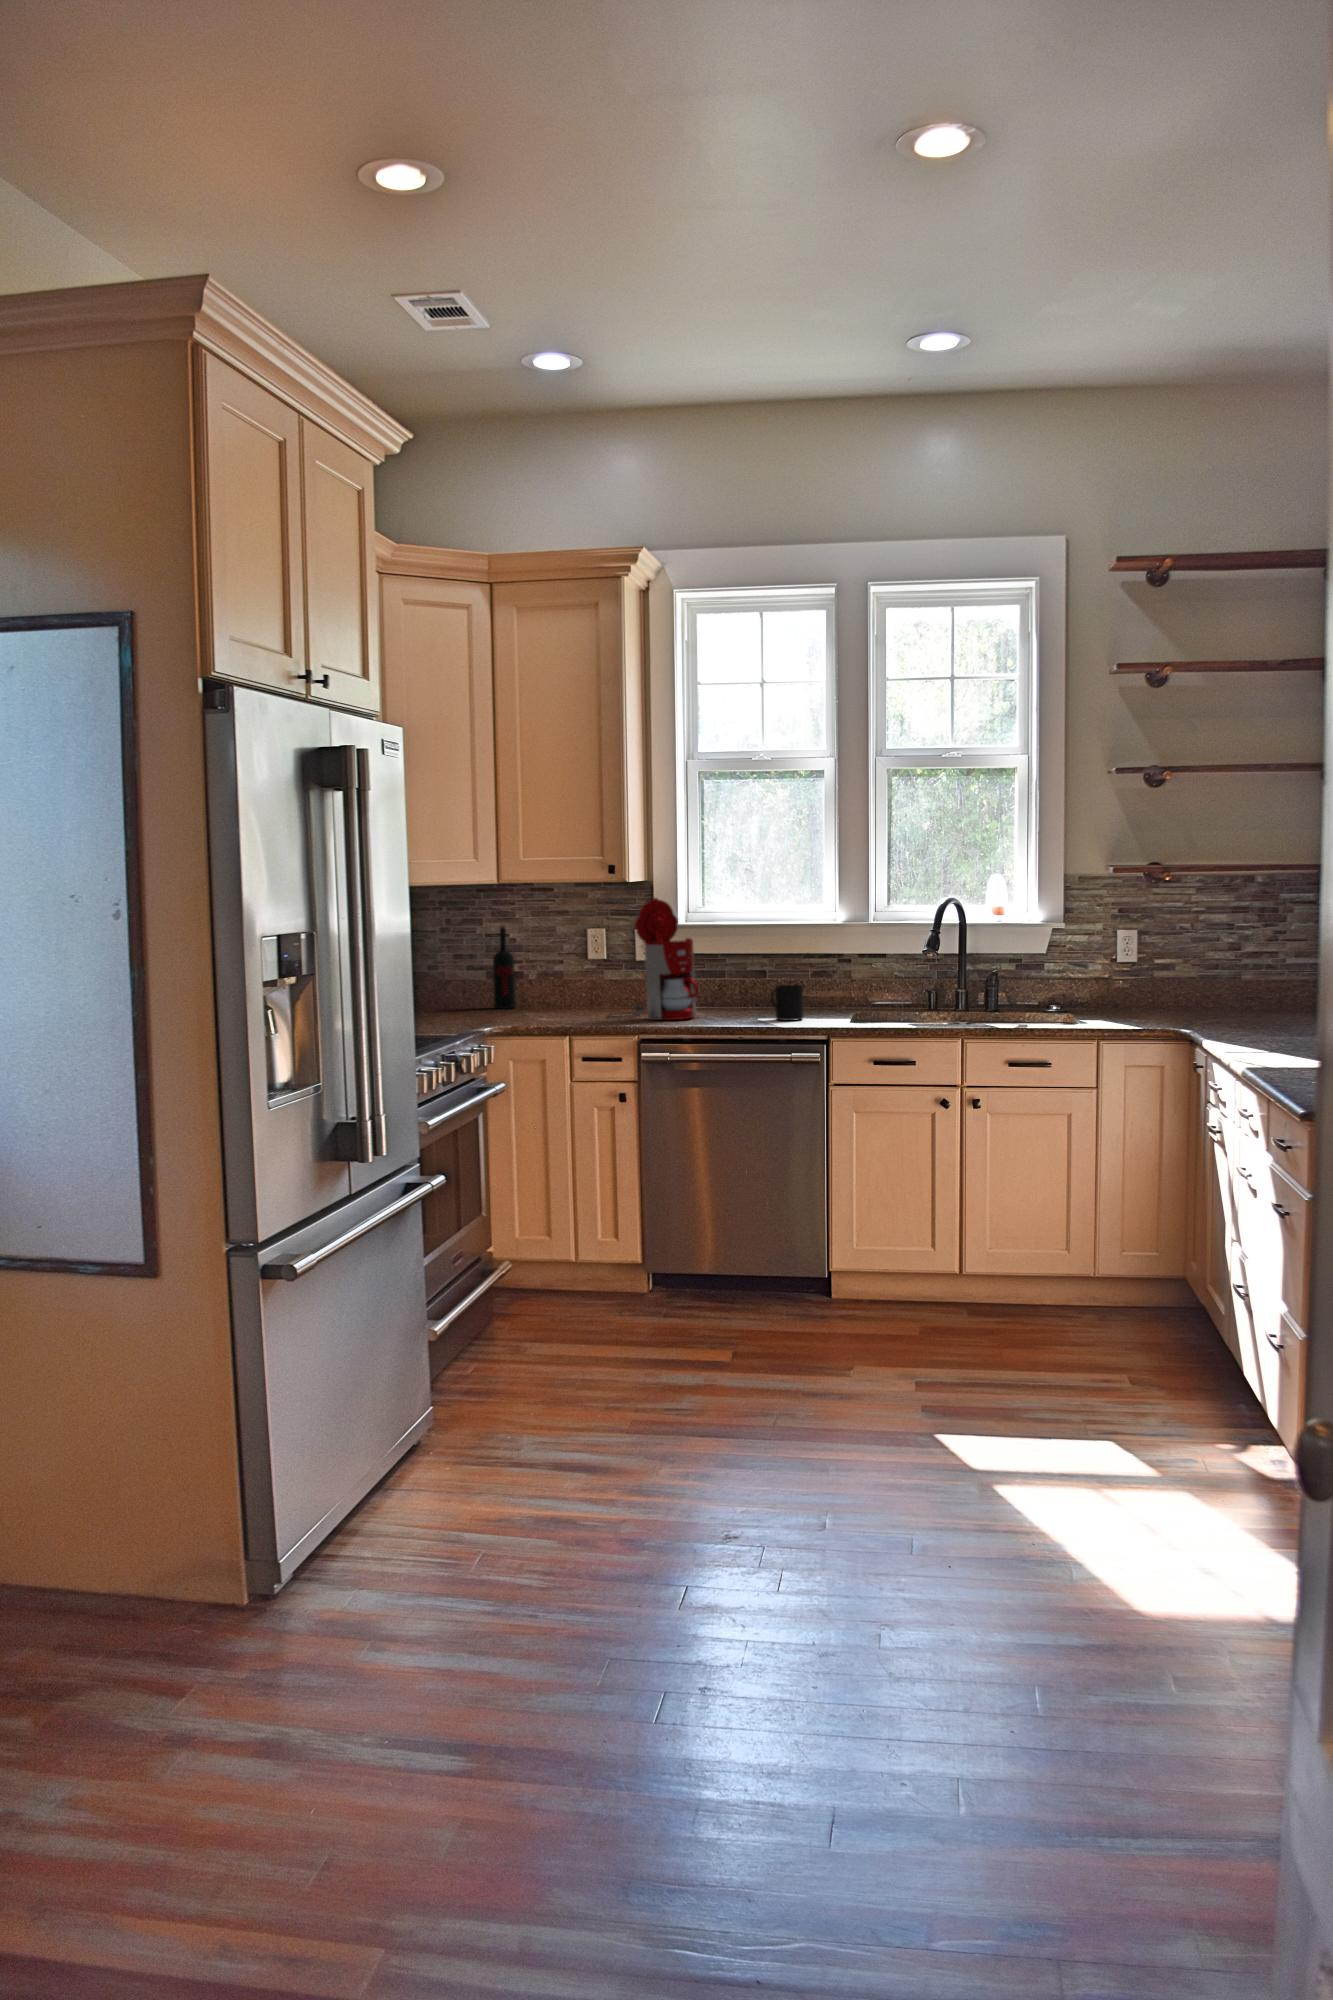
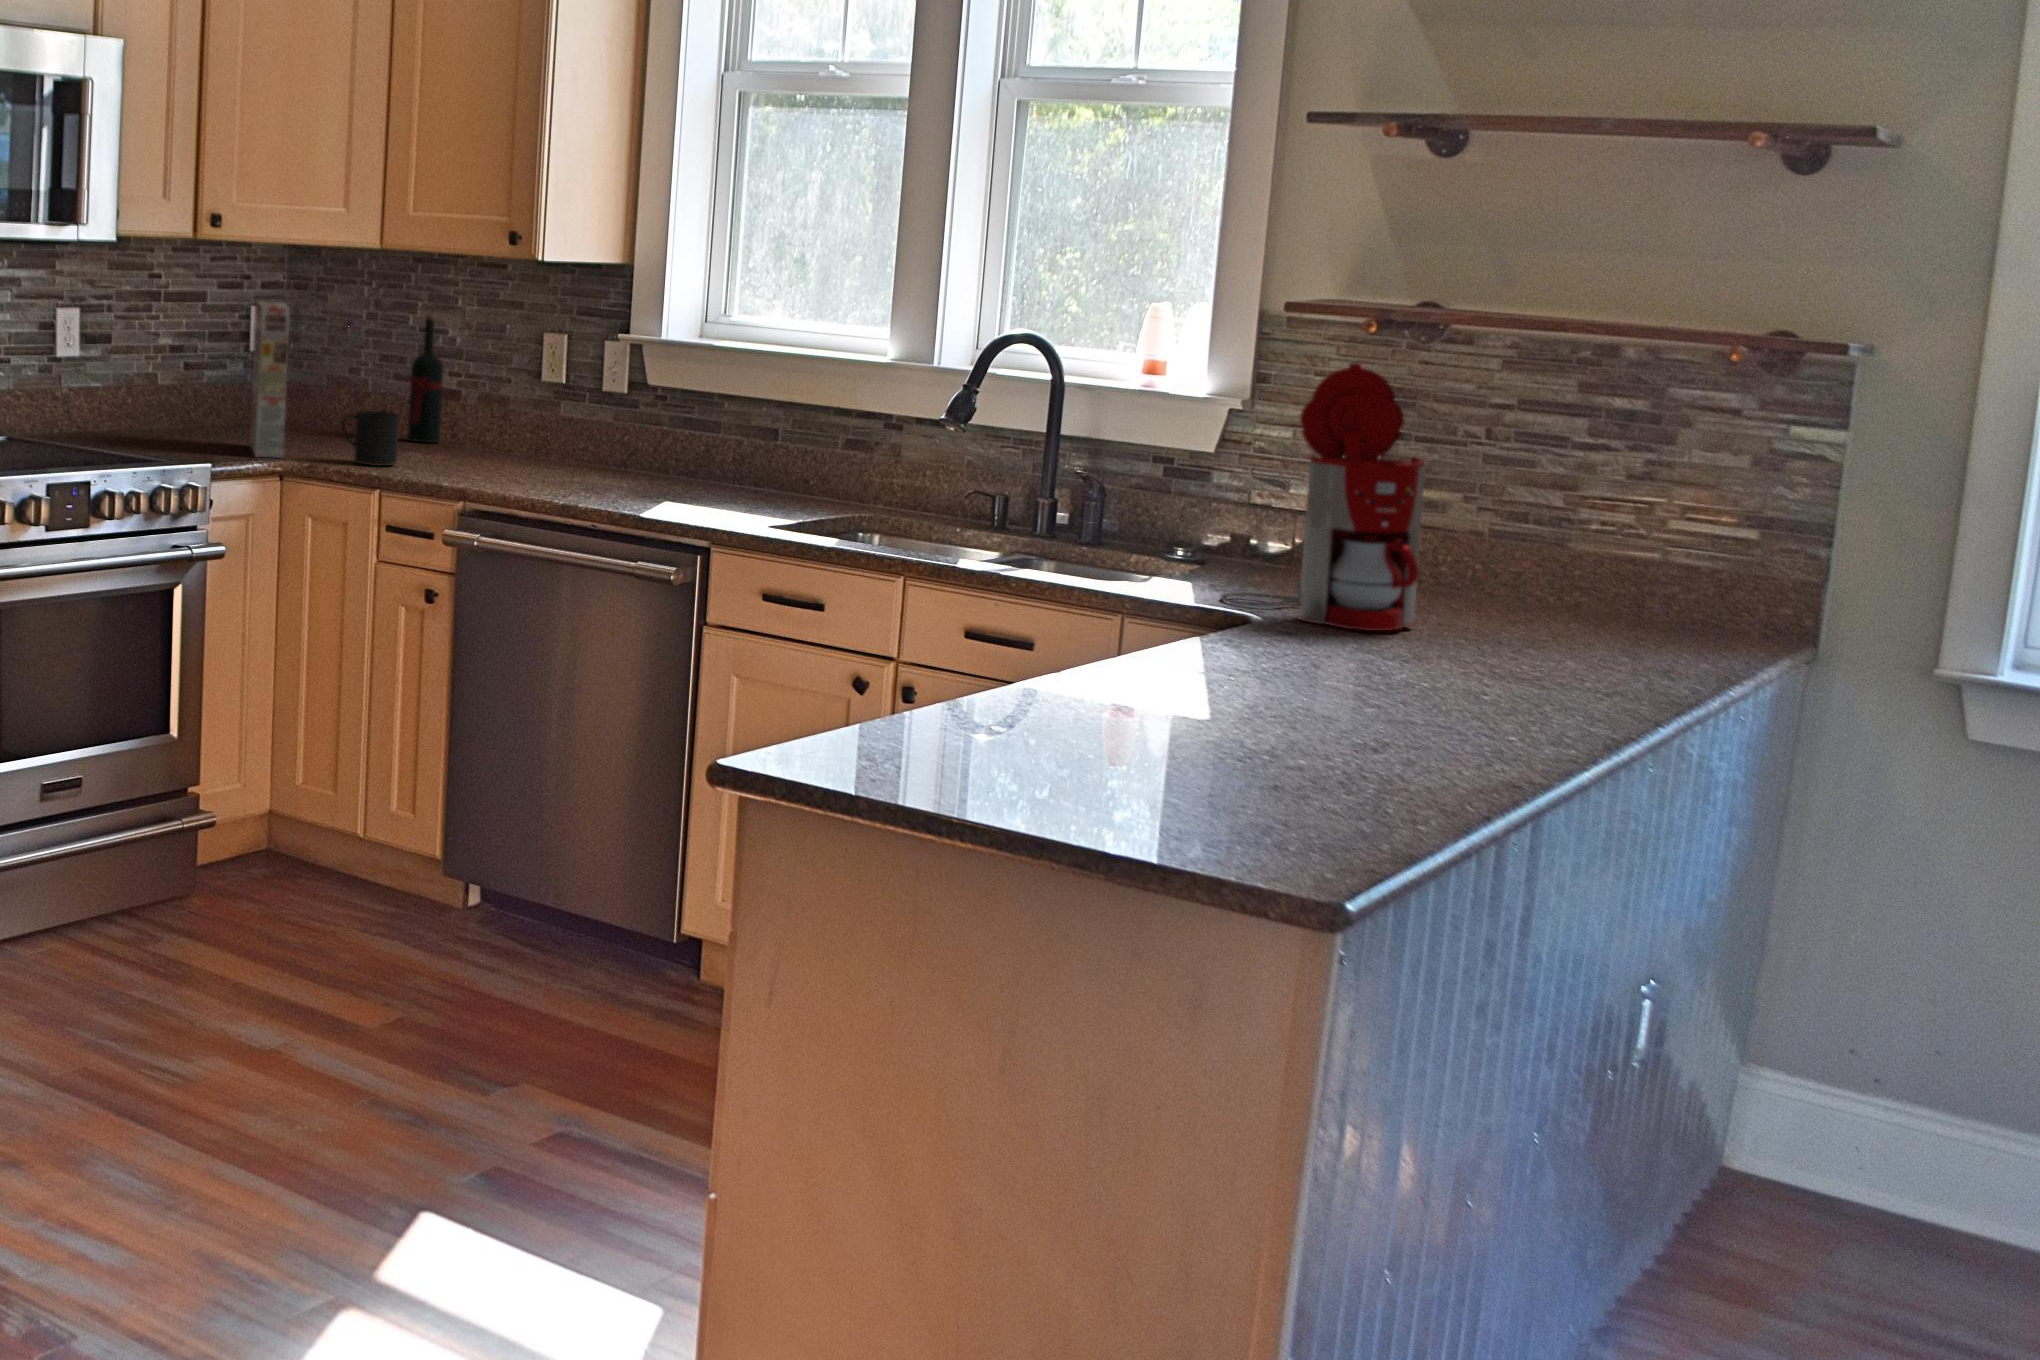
coffee maker: present [608,898,699,1020] -> present [1222,363,1425,631]
cereal box: none [439,924,495,1027] -> present [250,301,290,458]
mug: present [771,985,803,1021] -> present [342,411,399,466]

